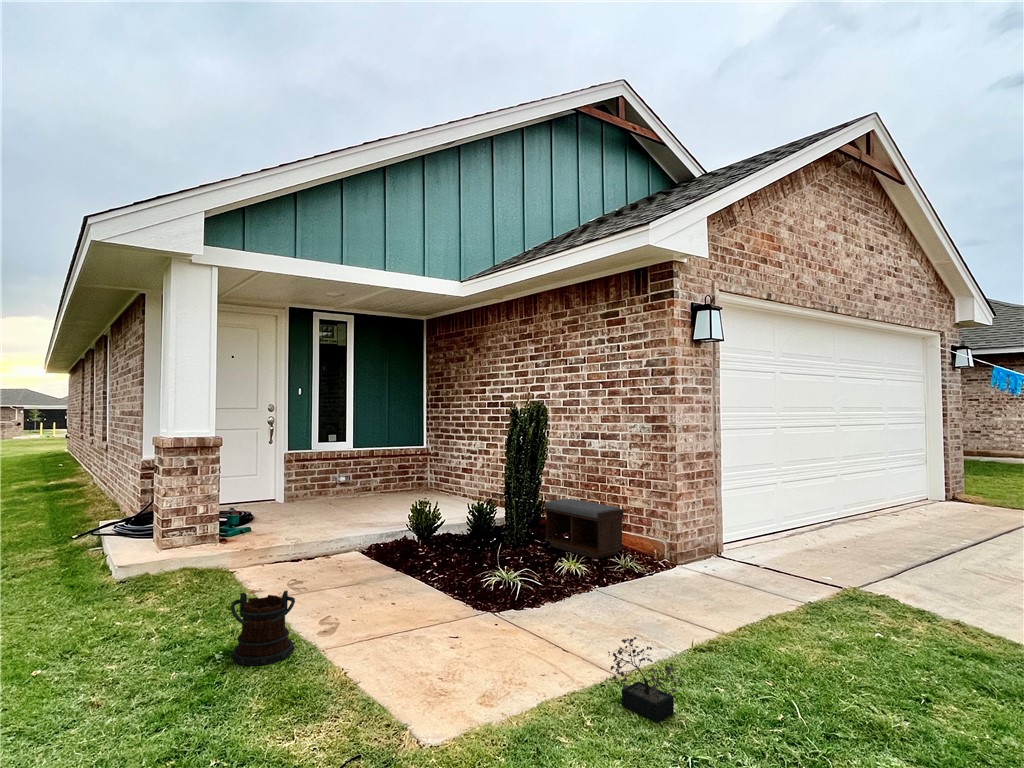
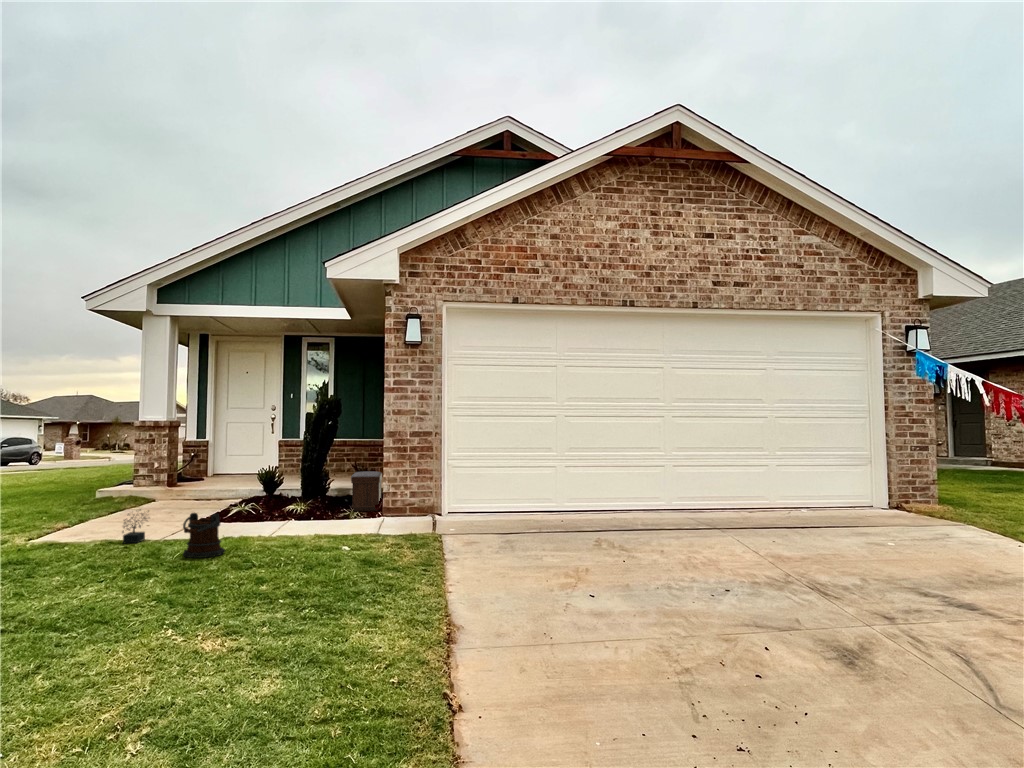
bucket: present [231,591,295,665] -> present [183,513,225,558]

